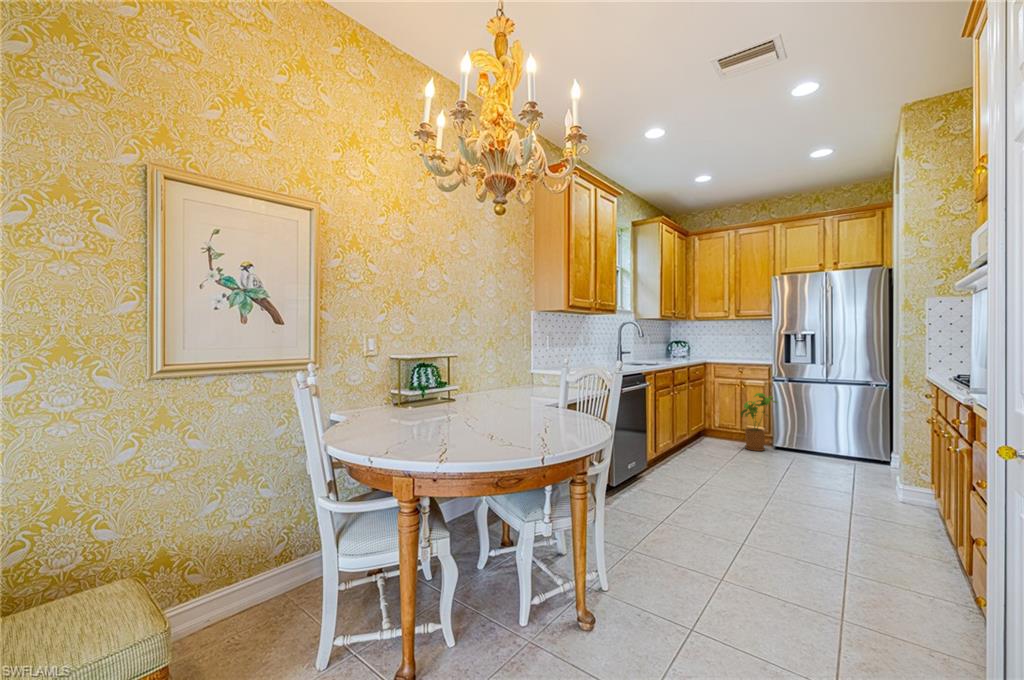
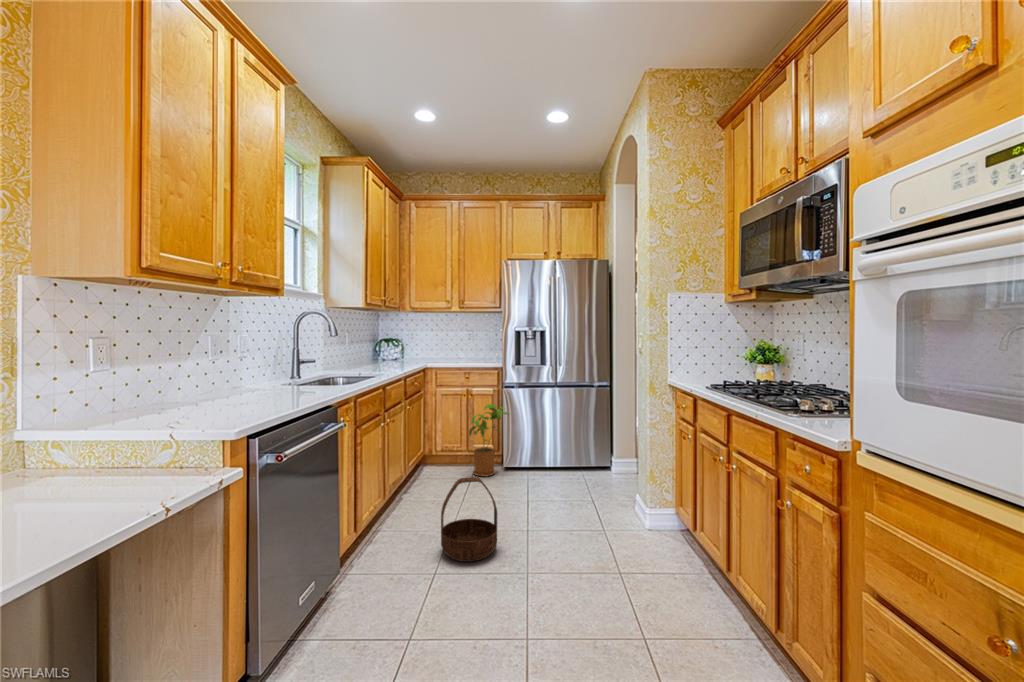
basket: none [705,435,748,491] -> present [441,477,497,562]

